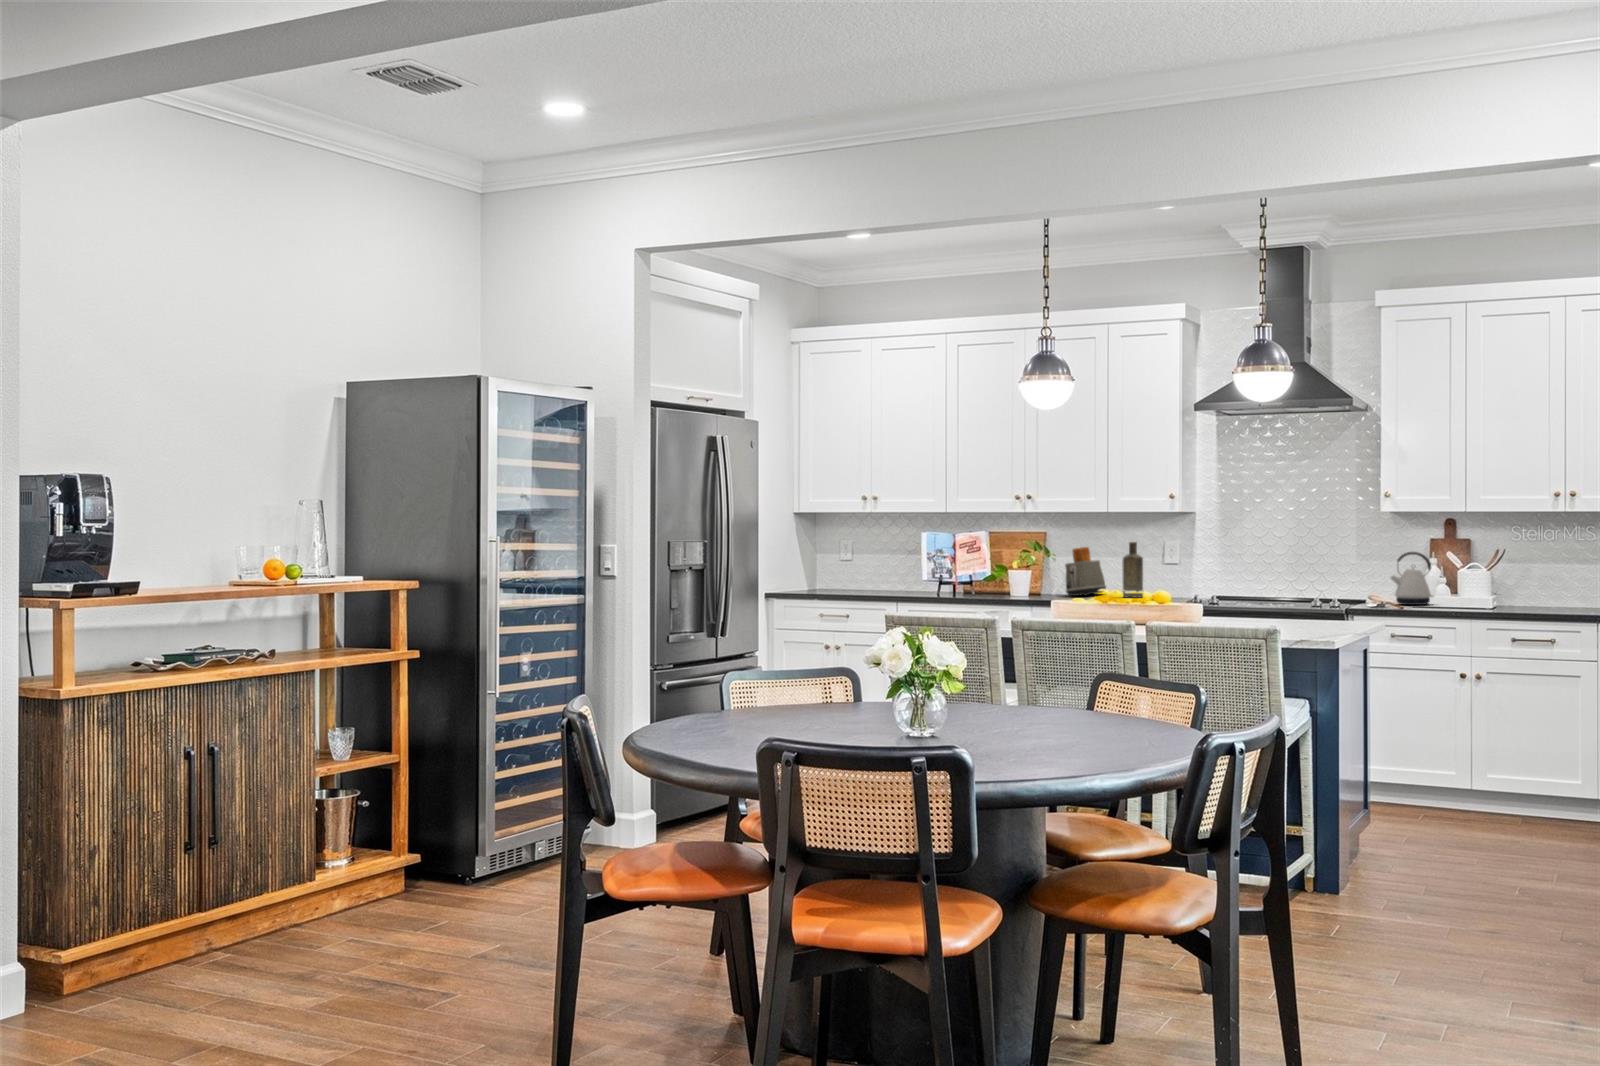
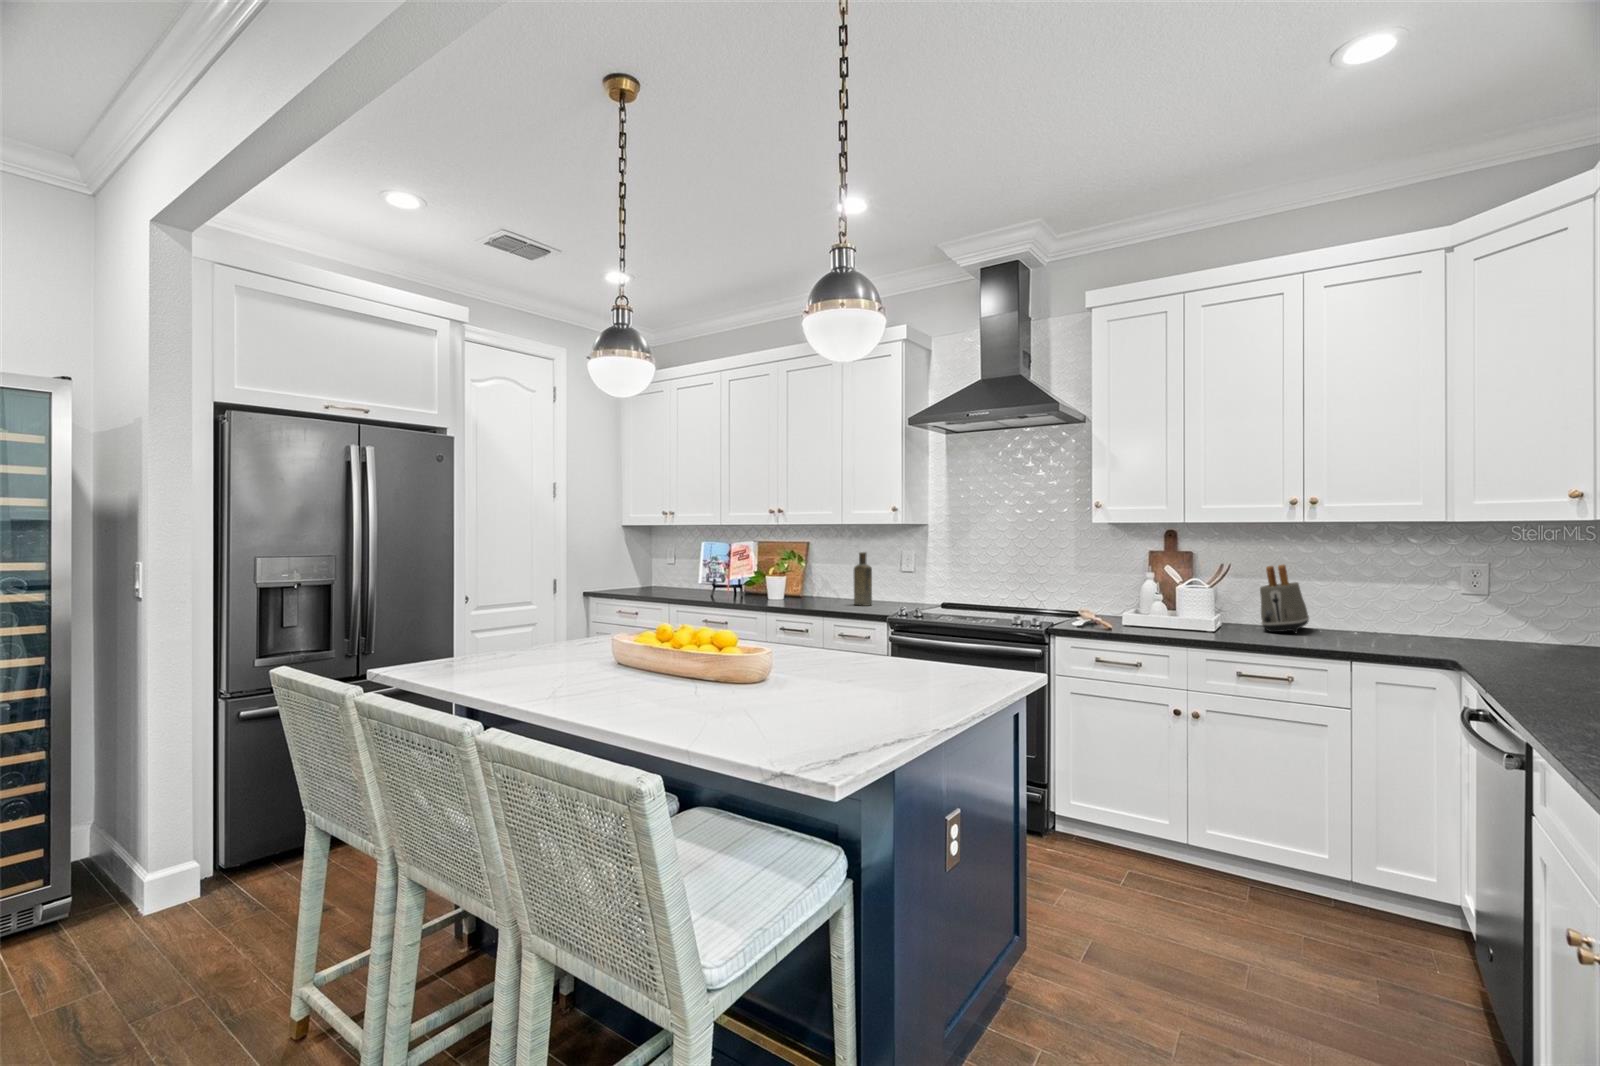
toaster: present [1065,547,1106,596] -> present [1260,564,1309,633]
kettle: present [1391,552,1433,605] -> none [1100,567,1149,626]

